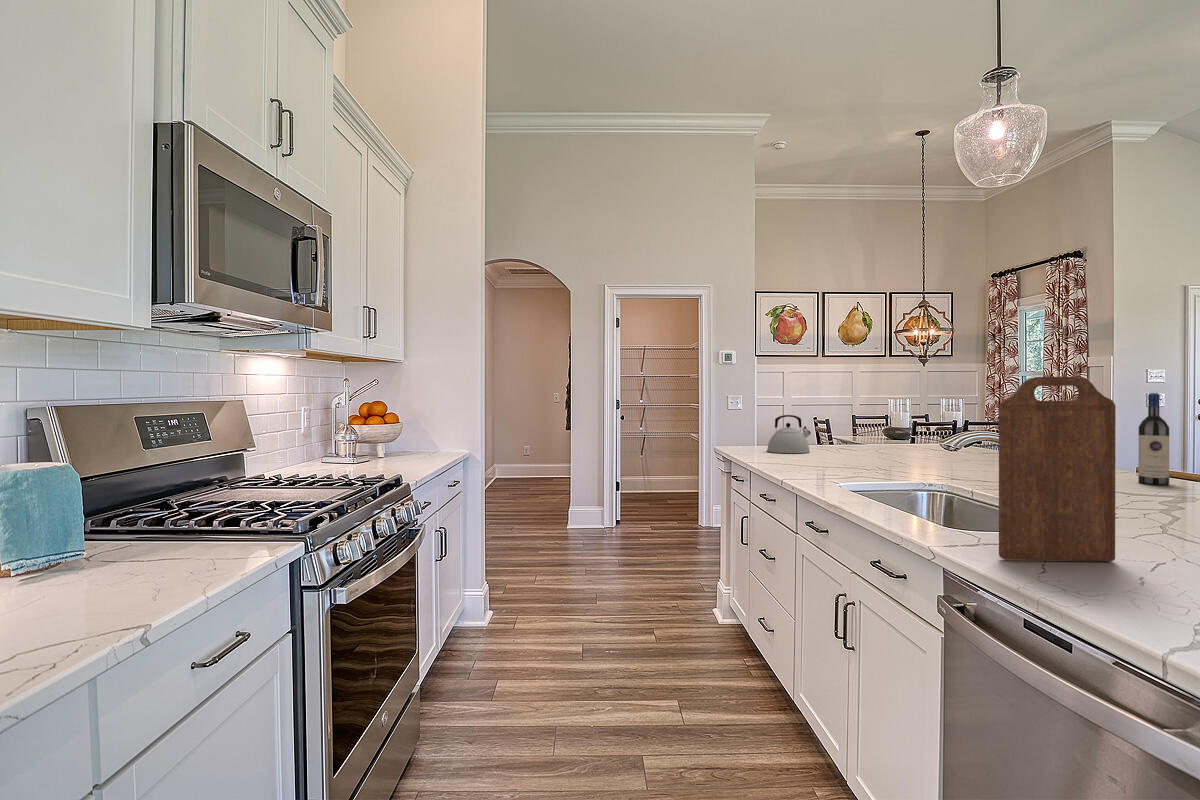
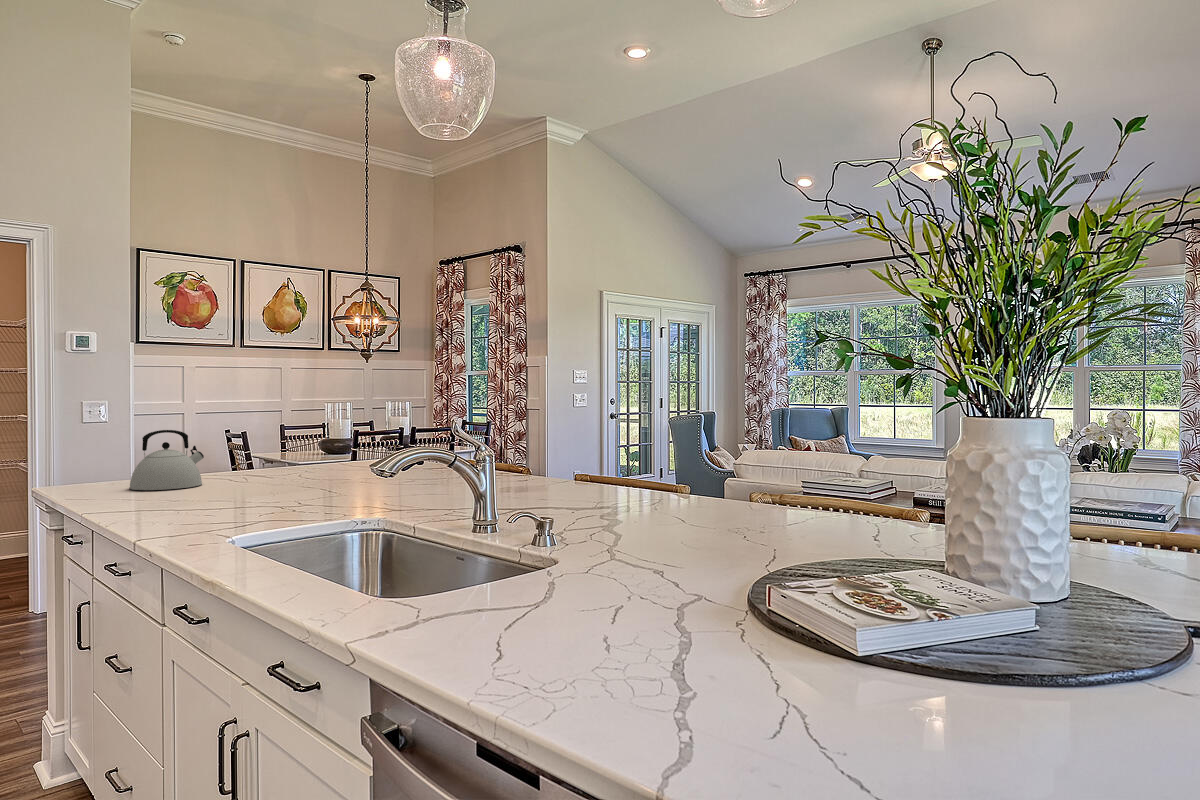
cutting board: present [999,376,1116,561] -> none [439,371,576,650]
wine bottle: present [1138,393,1169,485] -> none [577,394,602,493]

